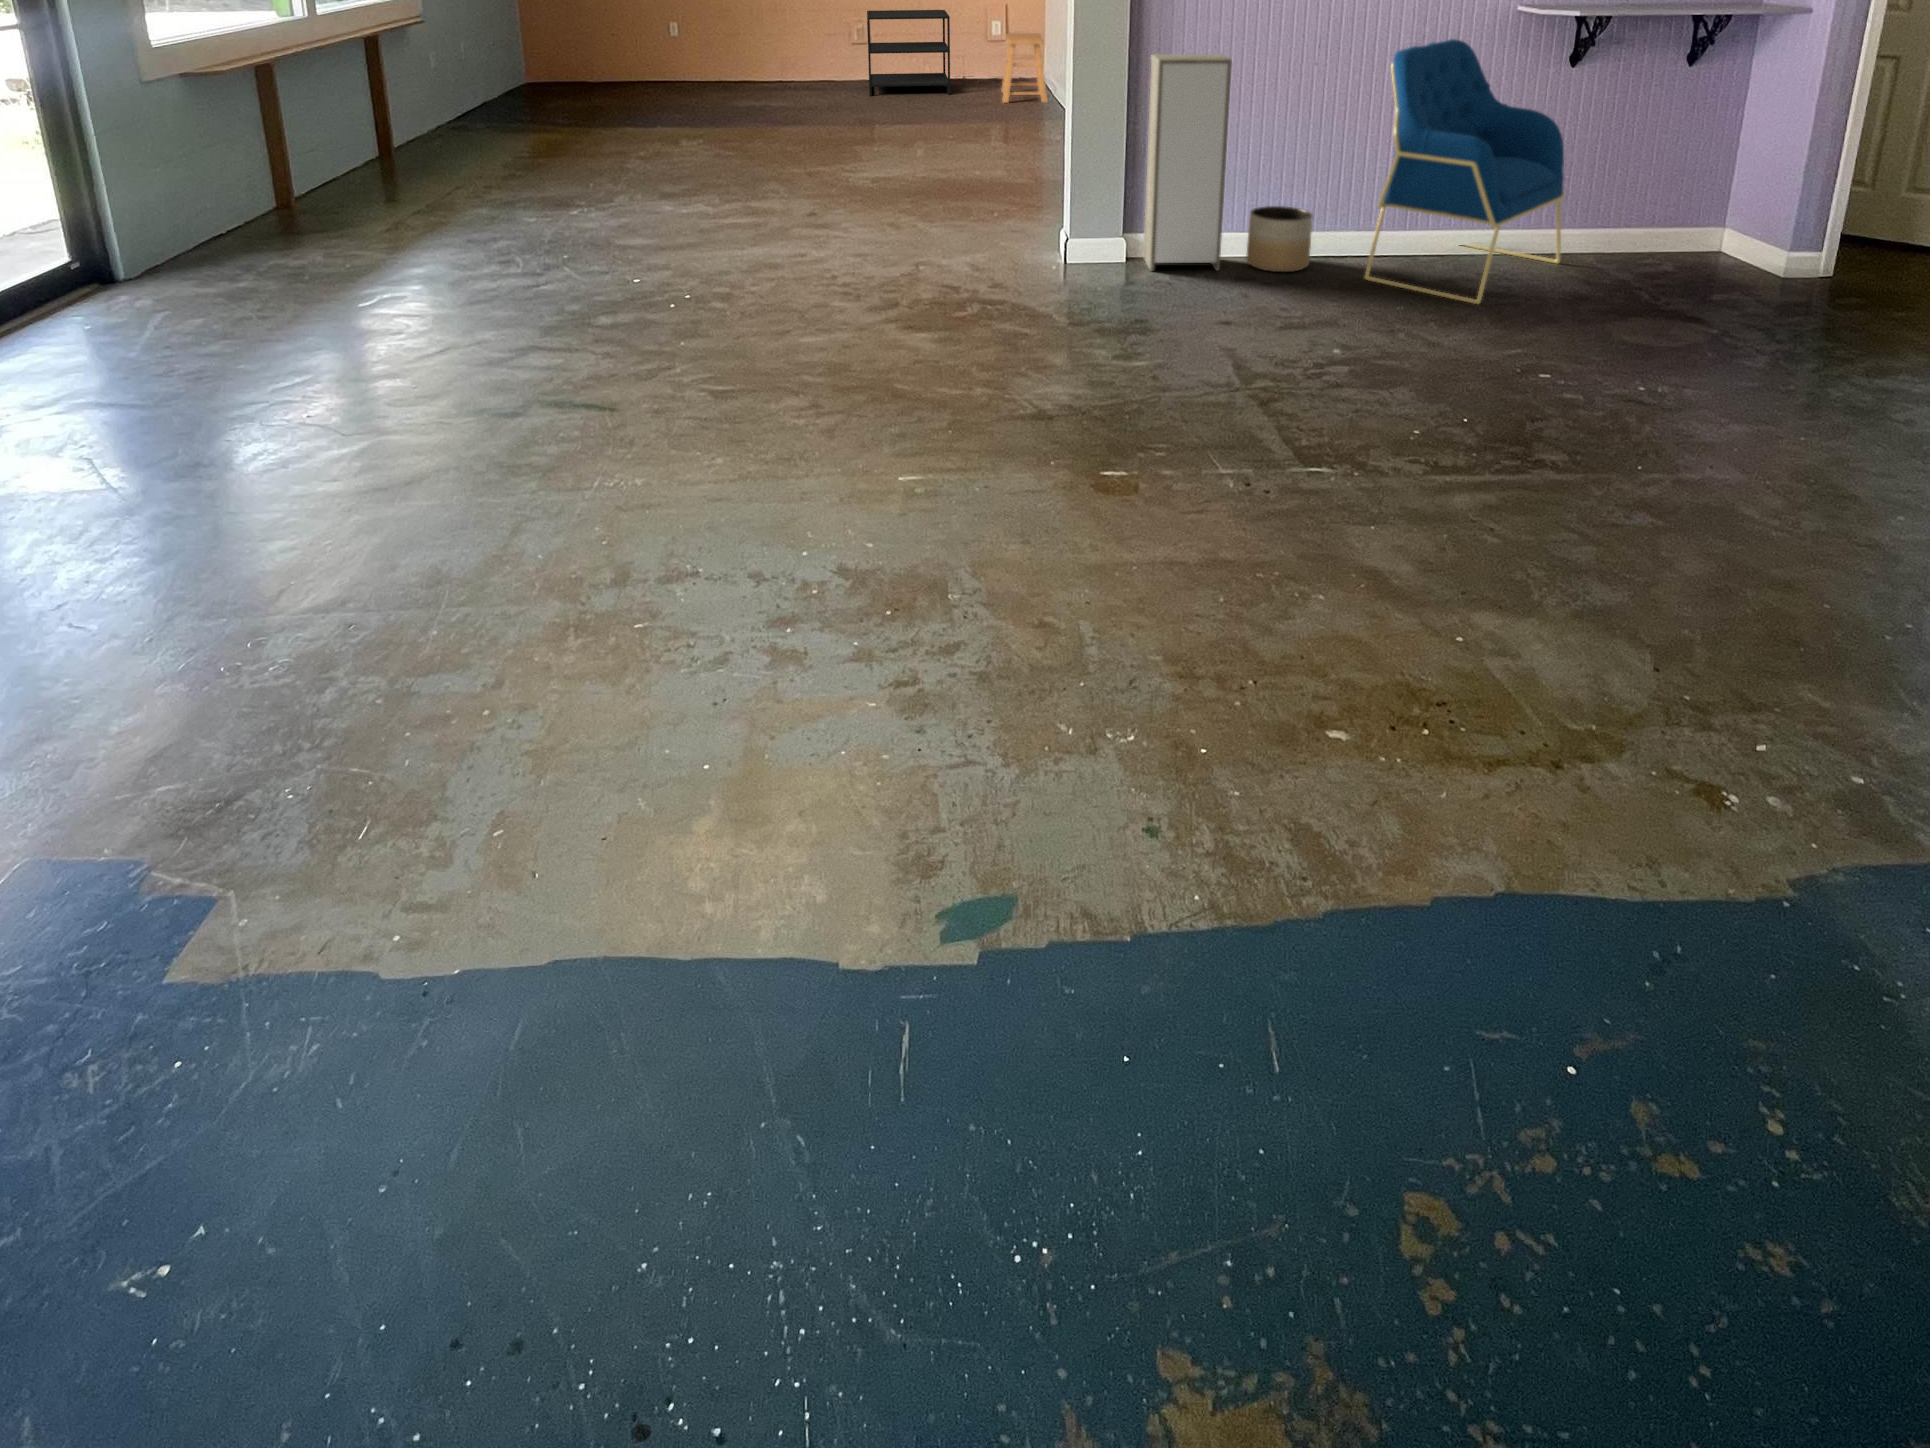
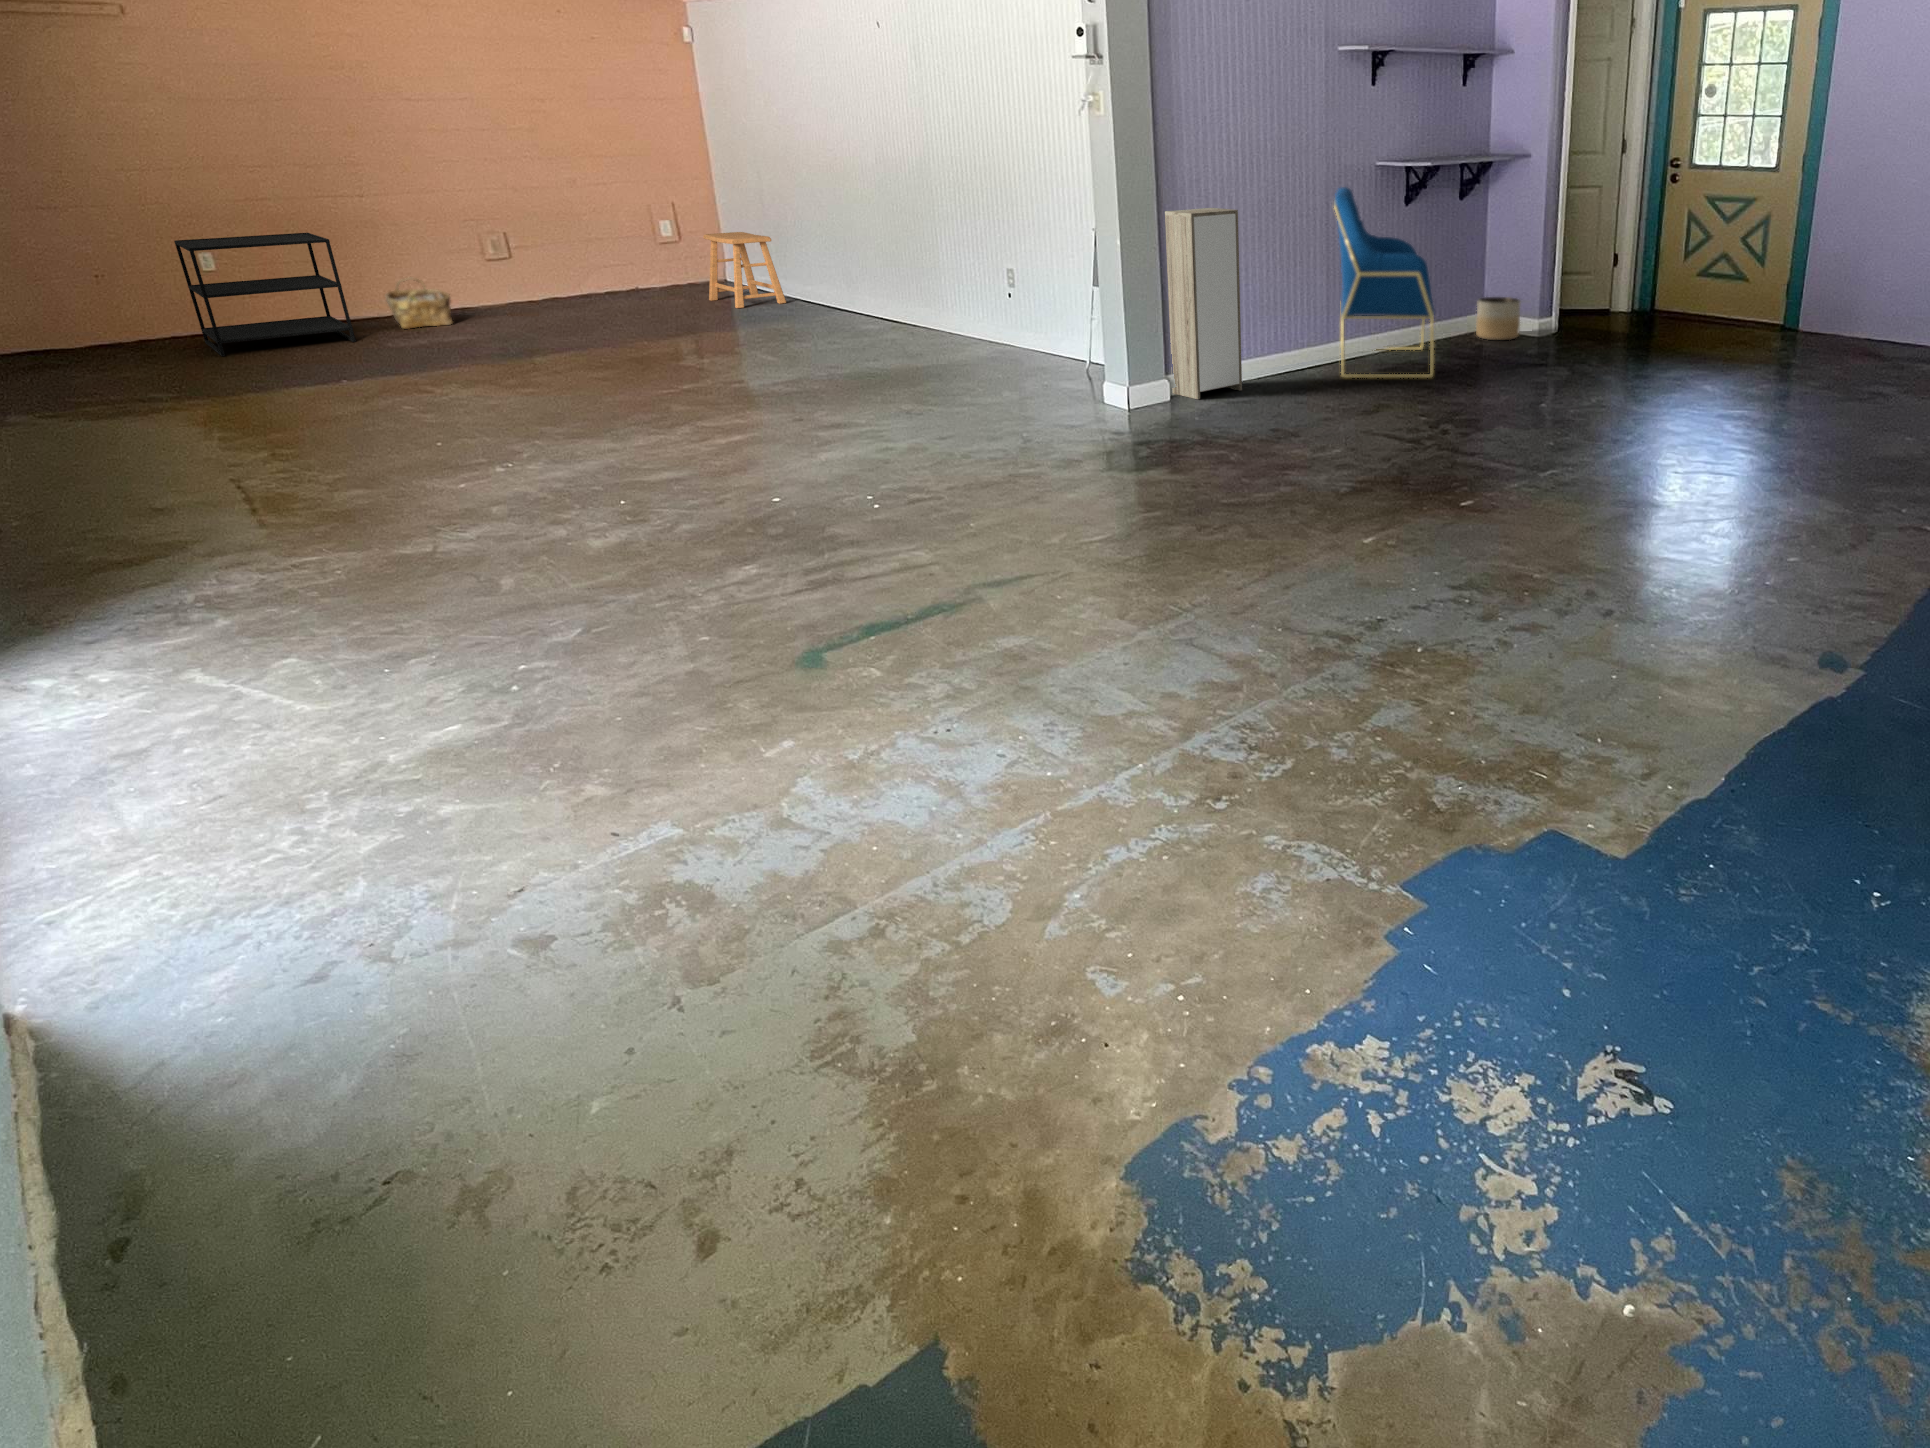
side table: present [867,10,950,96] -> present [174,233,356,356]
woven basket: none [768,51,811,91] -> present [386,278,452,329]
planter: present [1247,206,1313,272] -> present [1476,297,1521,340]

